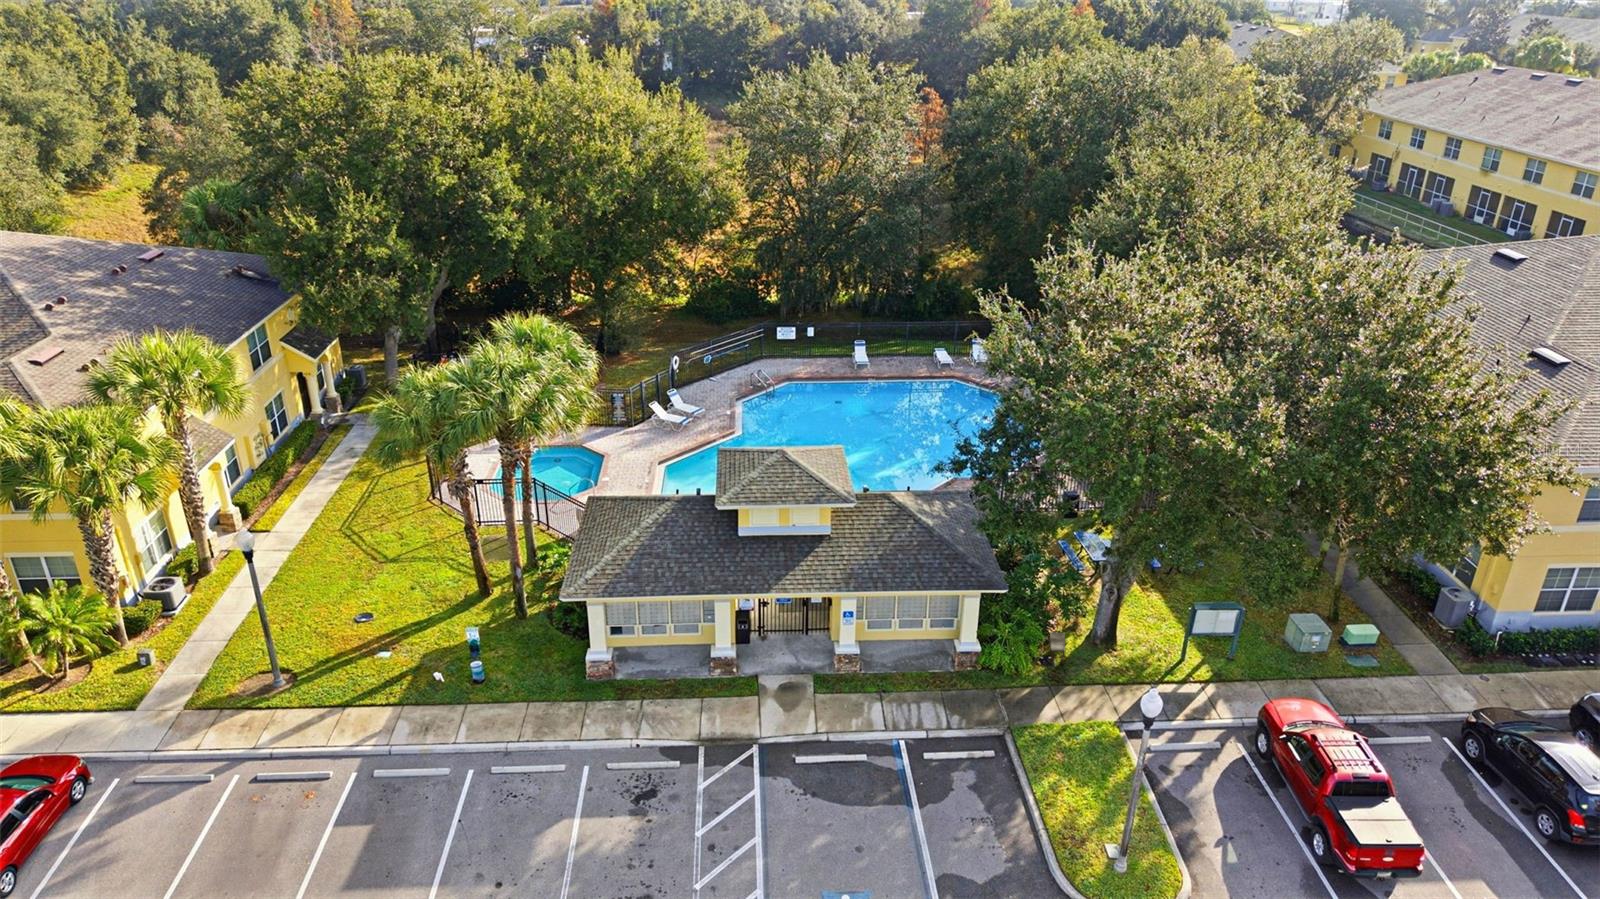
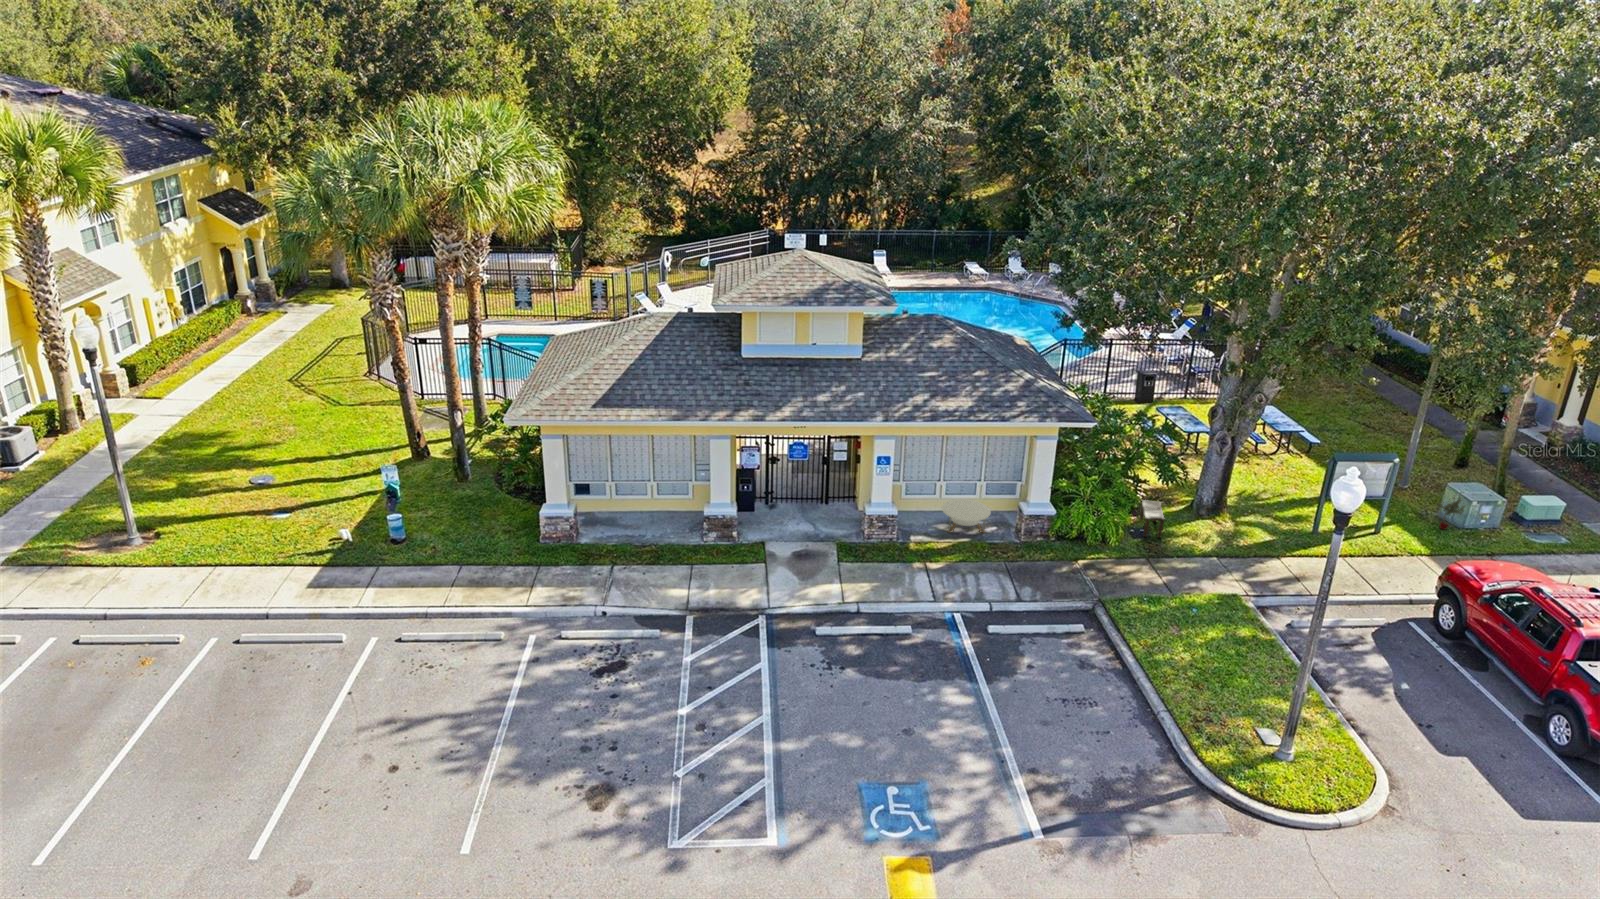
potted tree: none [1279,626,1300,651] -> present [1437,497,1465,529]
round table: none [894,633,932,663] -> present [942,500,991,533]

